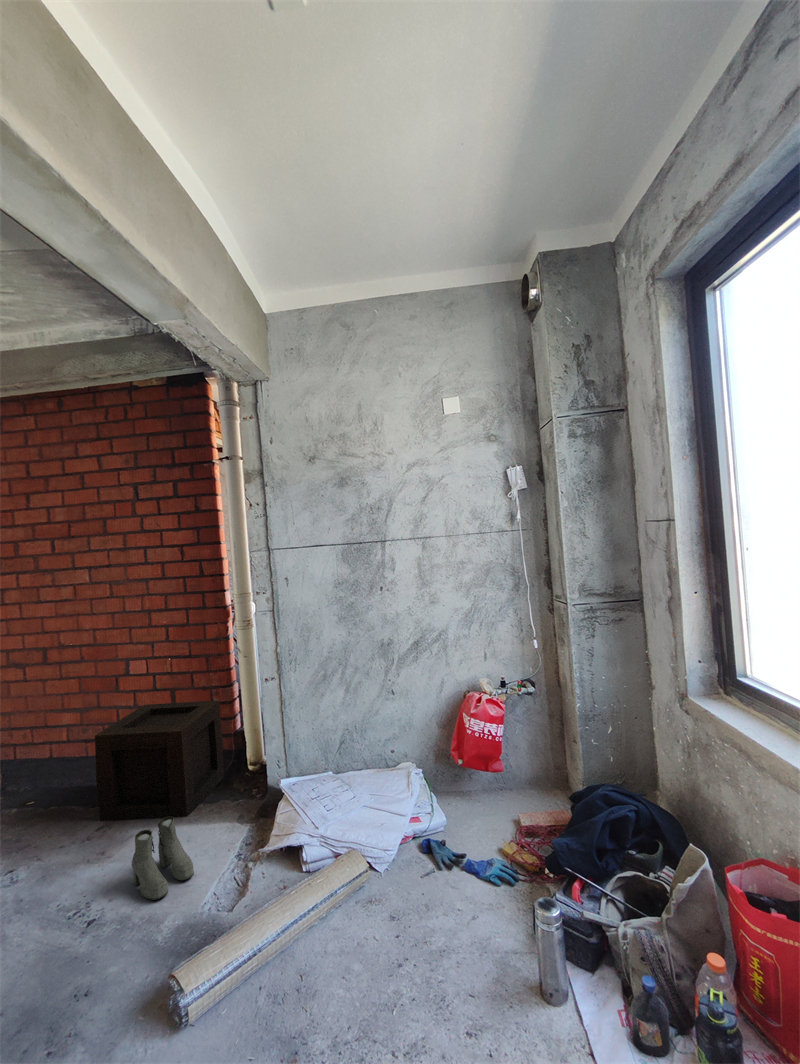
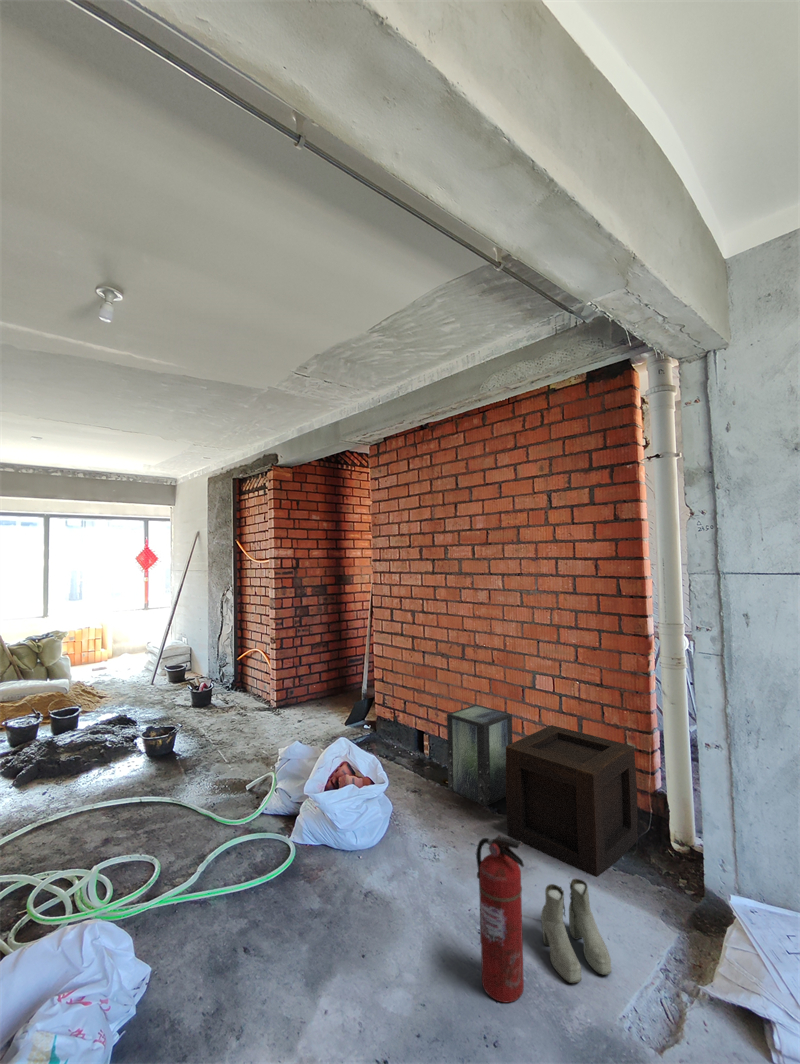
storage box: none [21,707,108,810] -> present [447,705,513,806]
fire extinguisher: none [60,799,114,951] -> present [476,835,524,1002]

